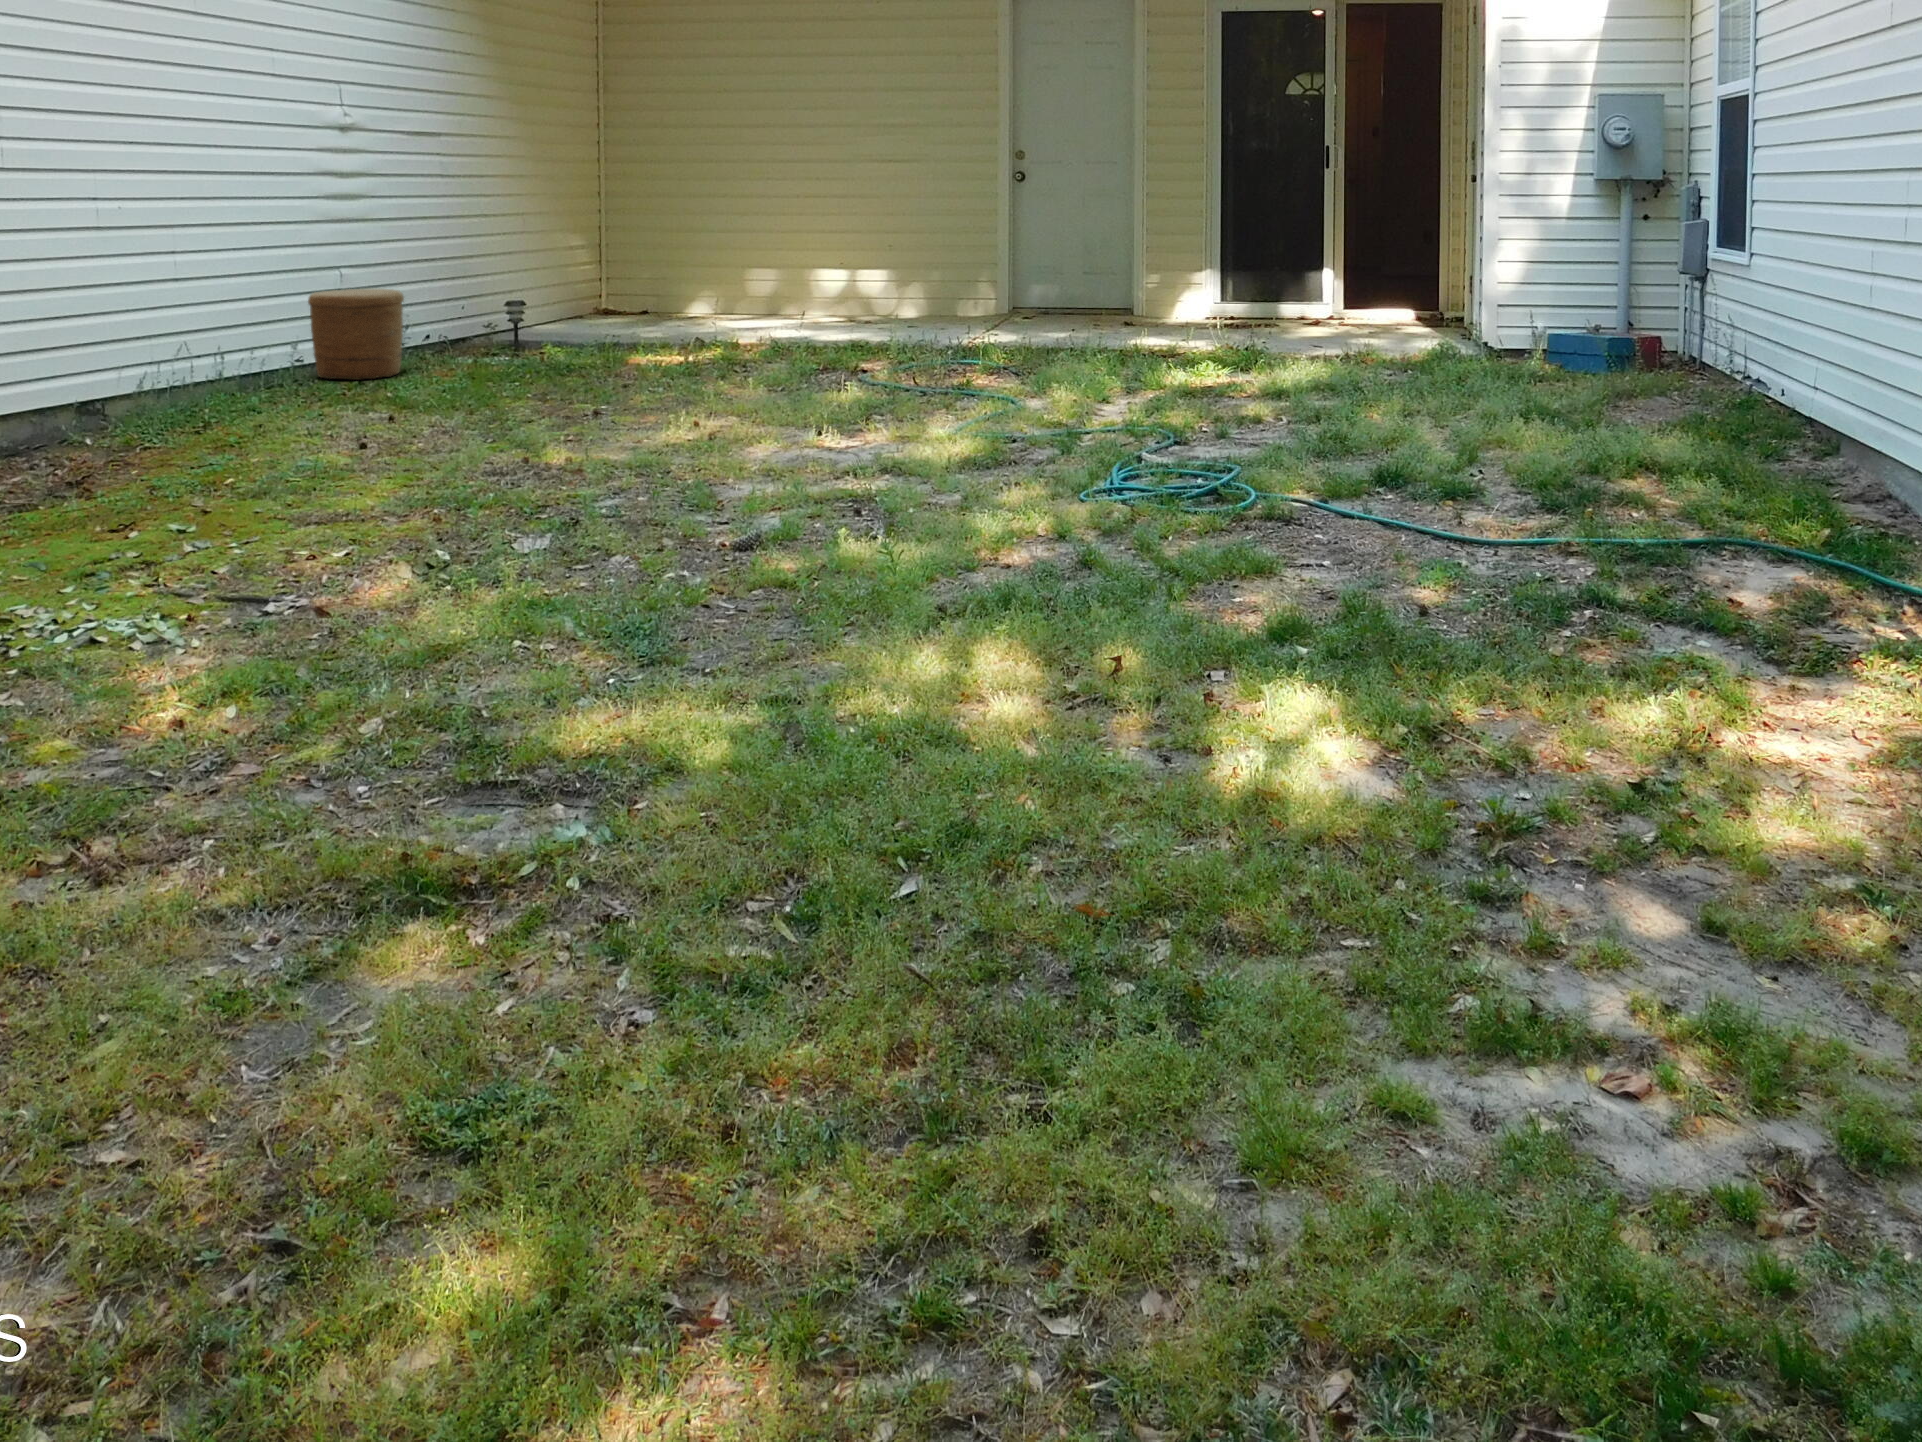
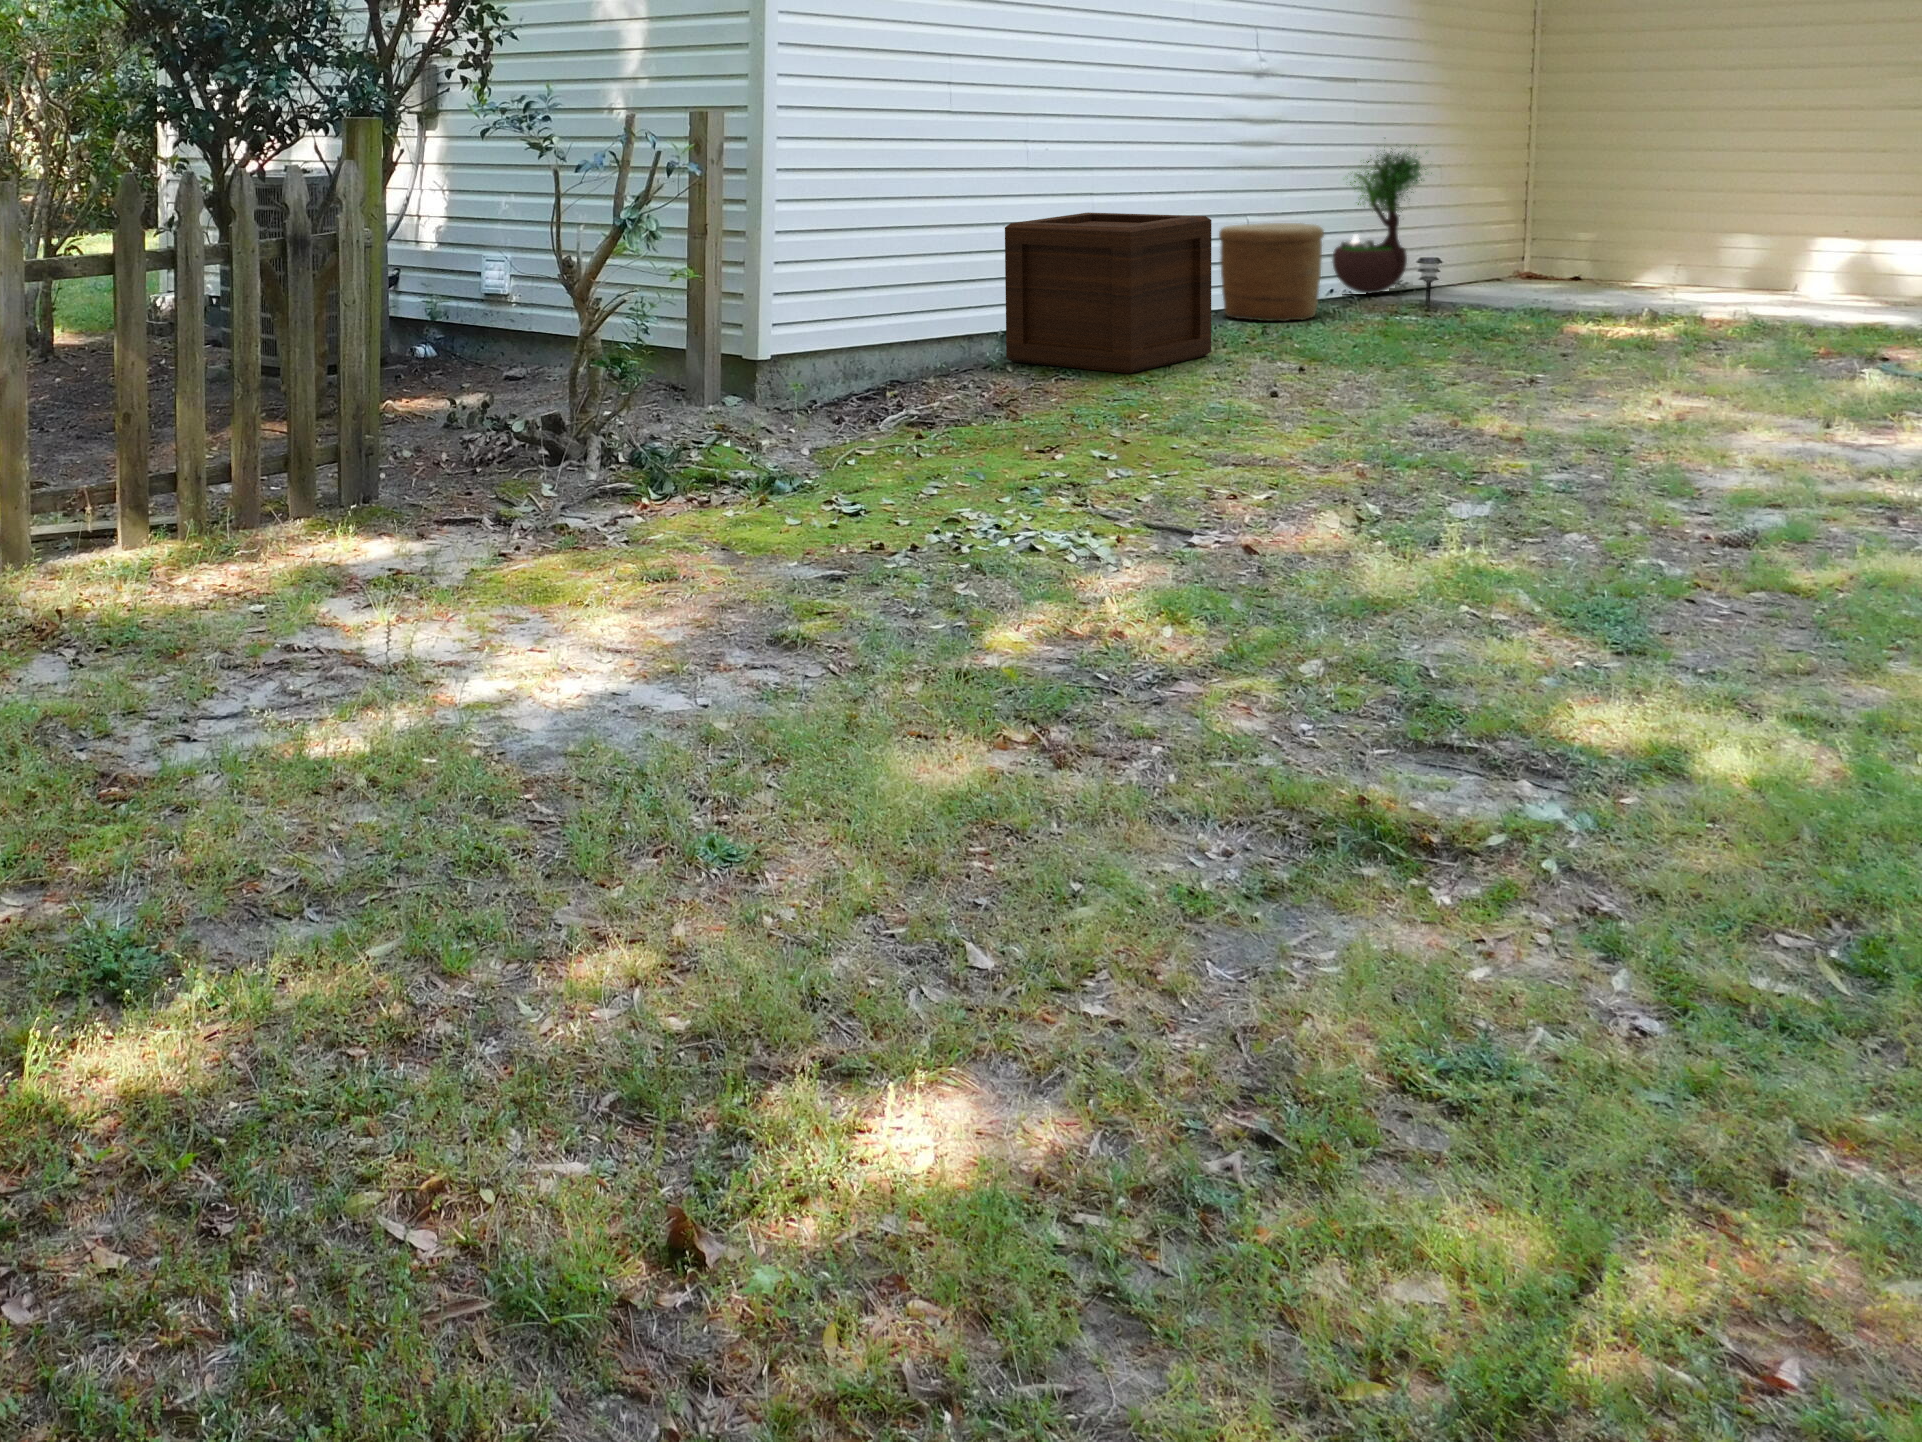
potted tree: none [415,211,496,350] -> present [1333,145,1432,293]
wooden crate: none [81,282,301,440] -> present [1005,213,1211,373]

